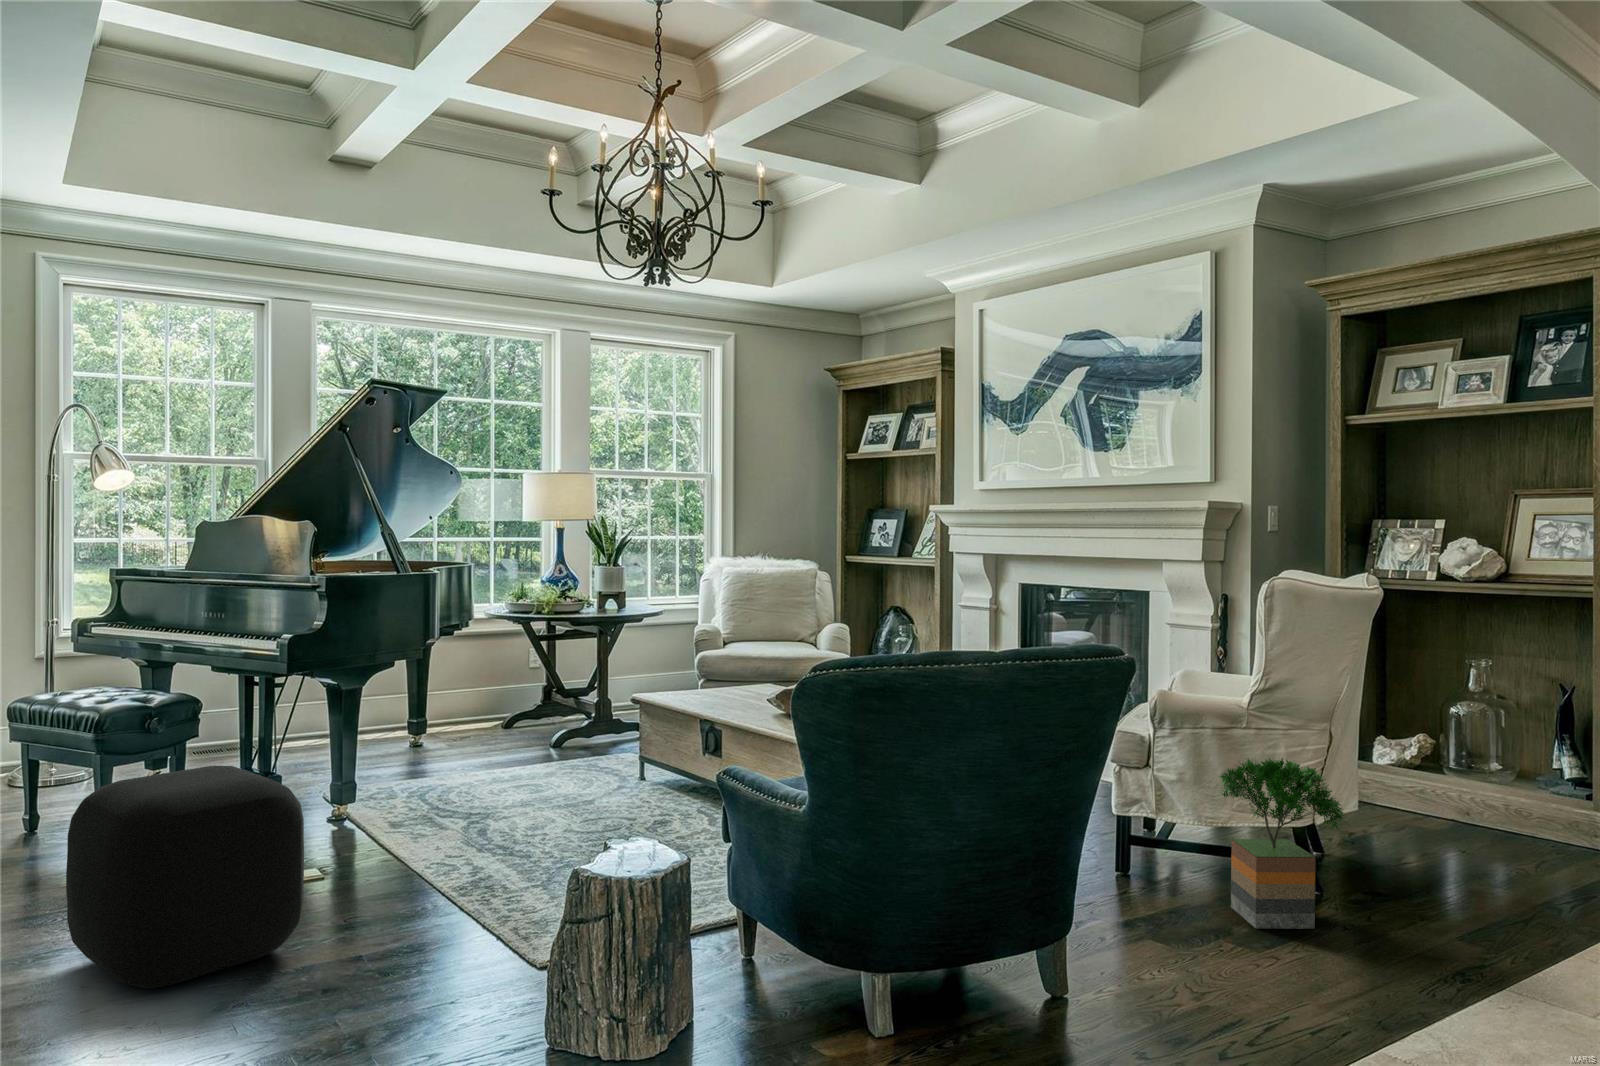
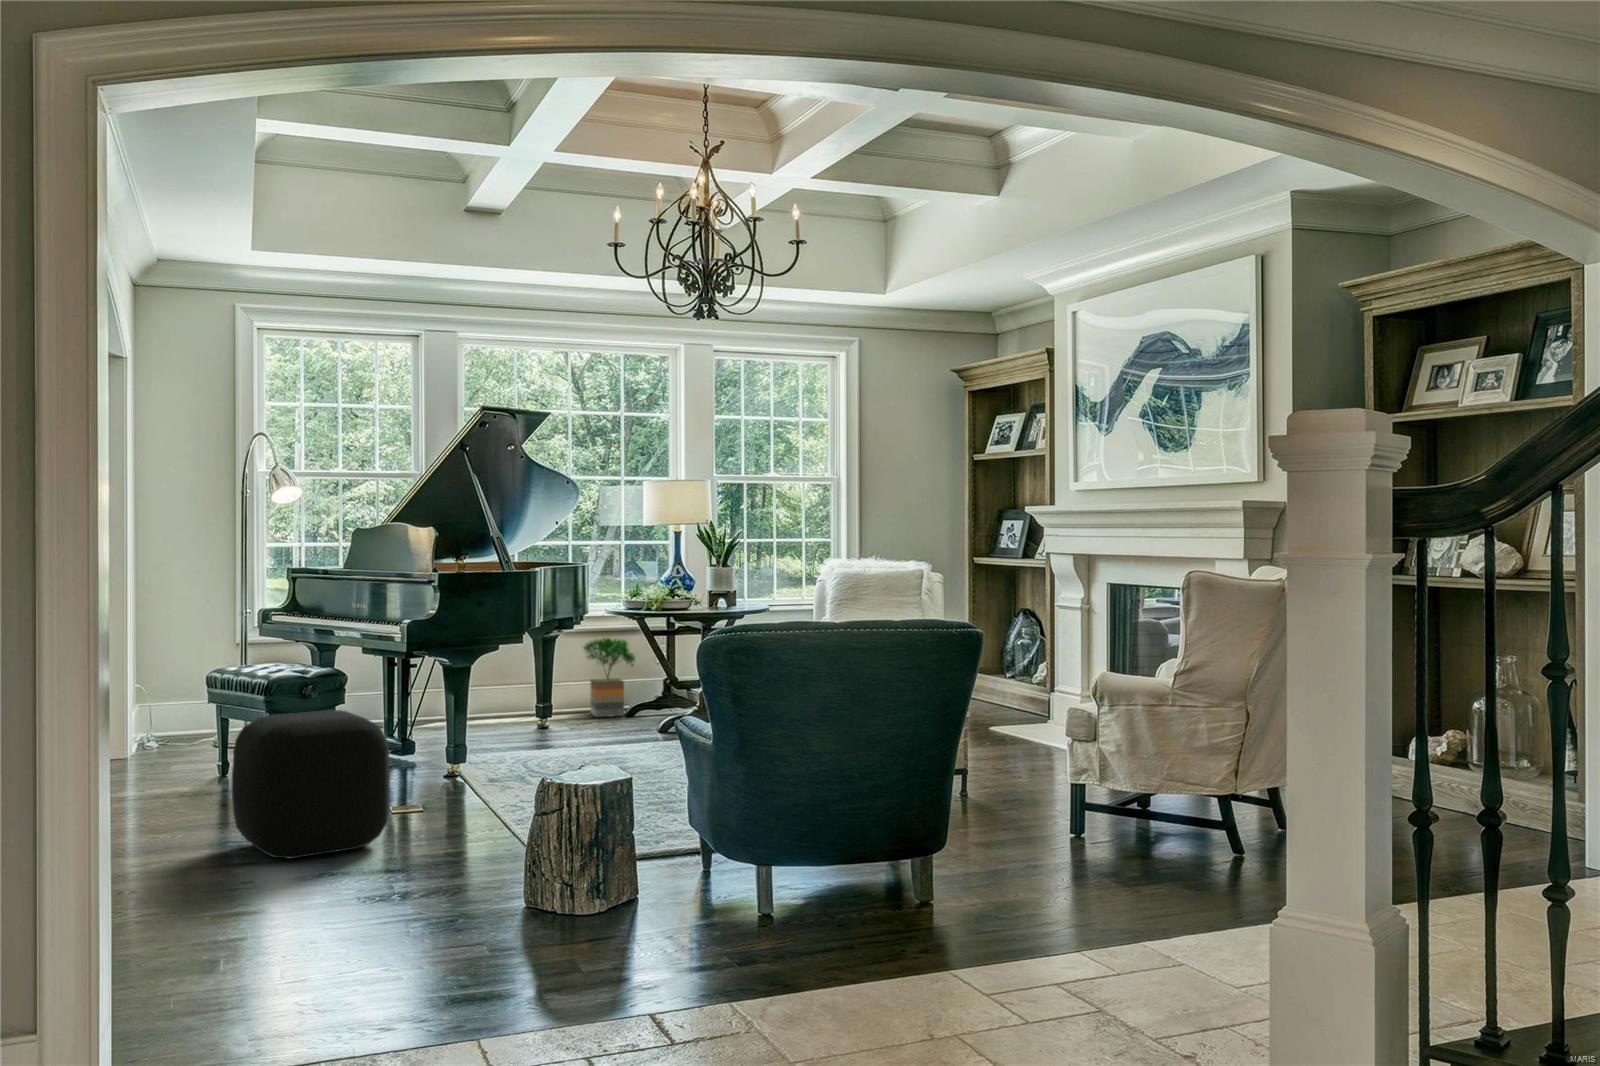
potted tree: present [1219,758,1344,929] -> present [584,638,635,717]

